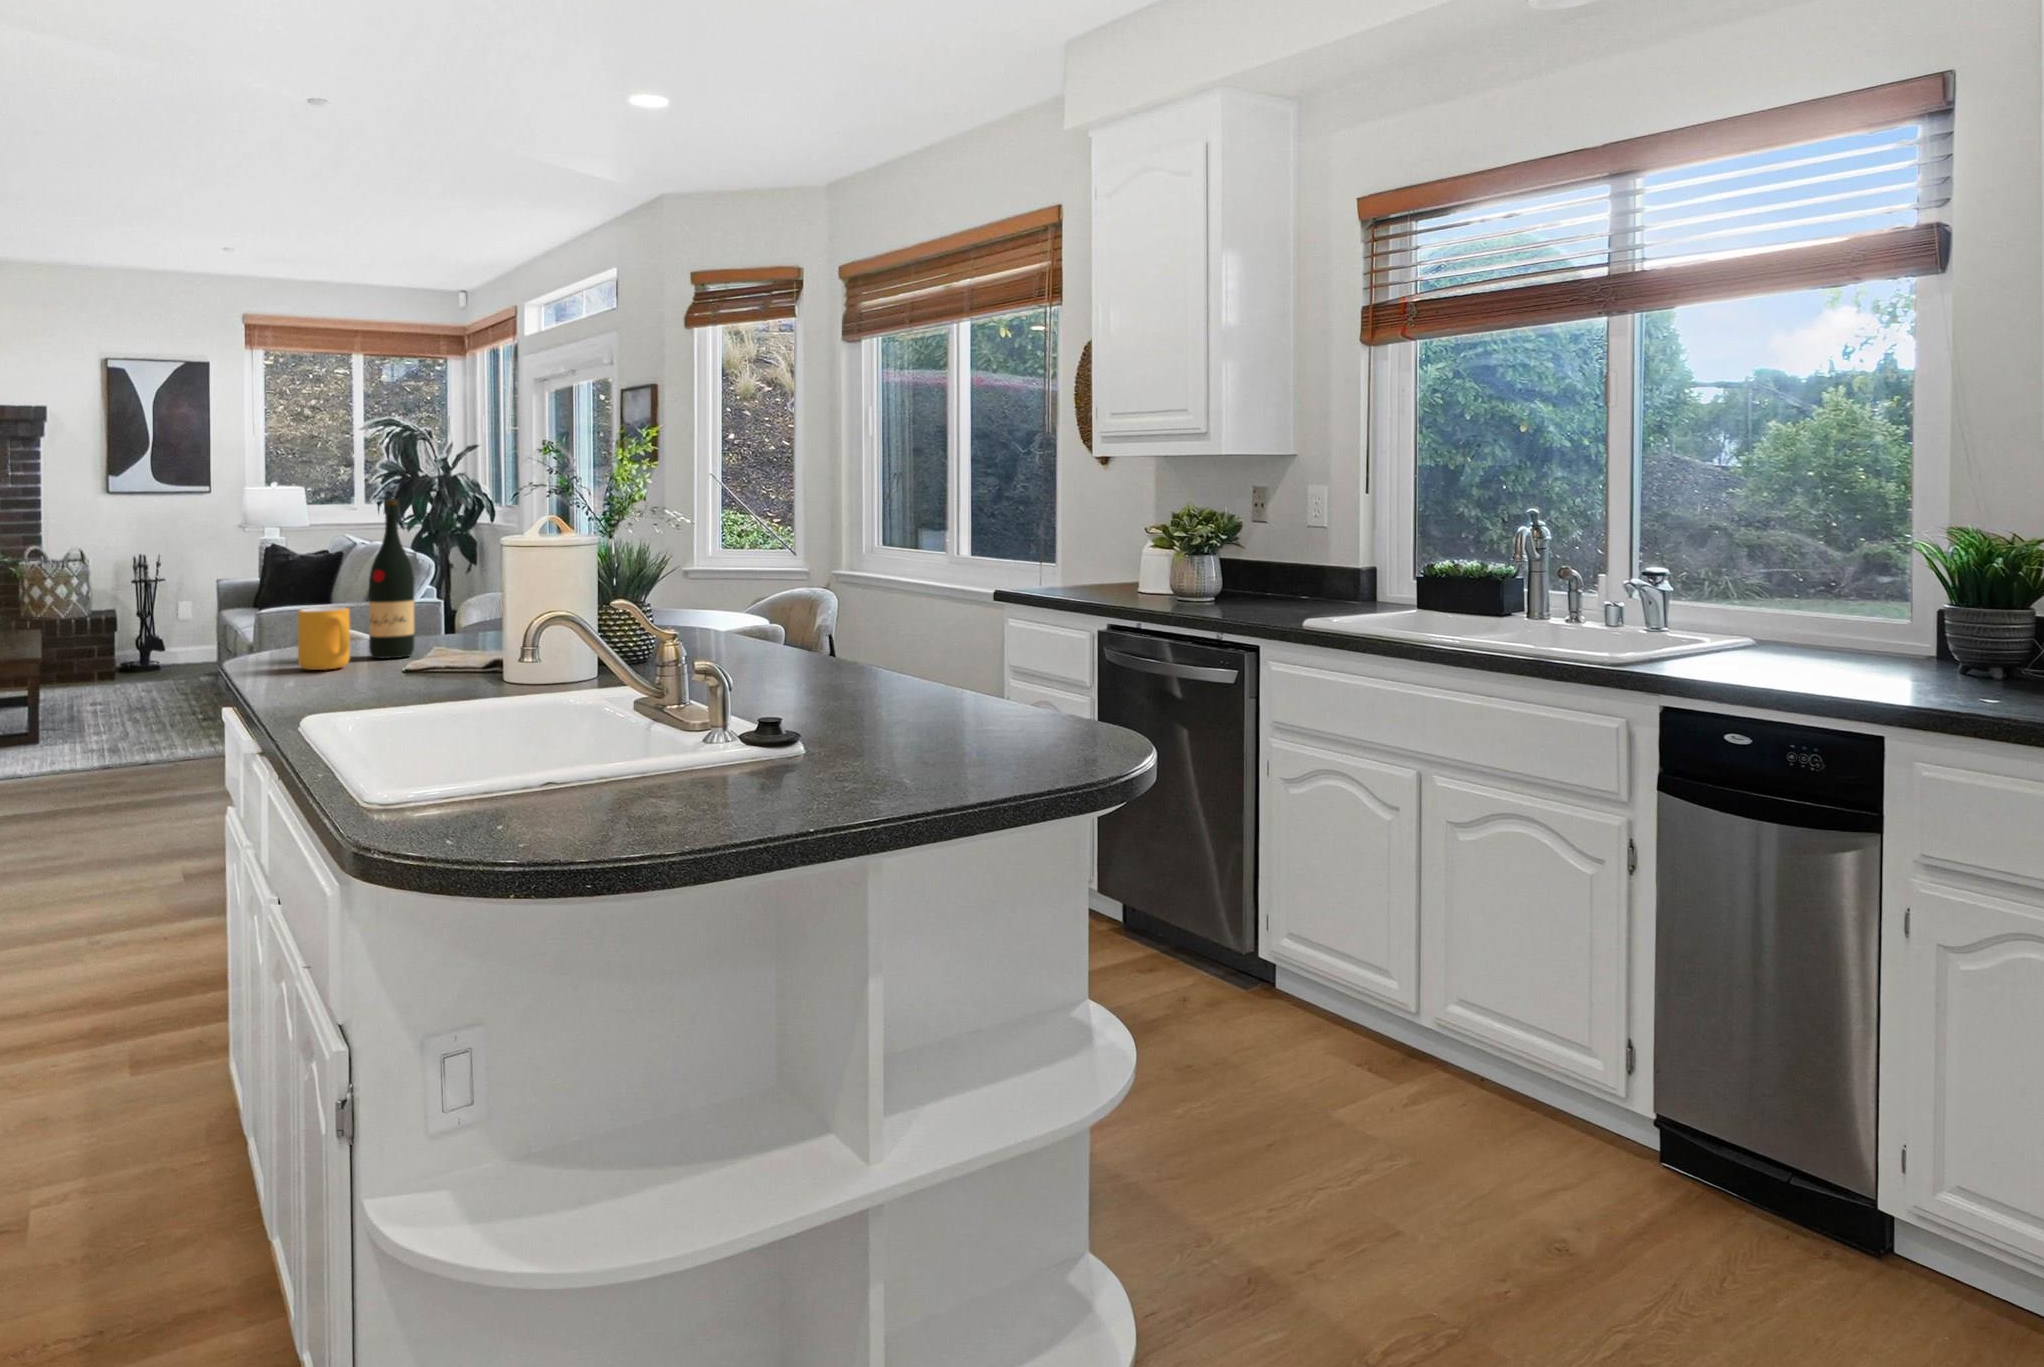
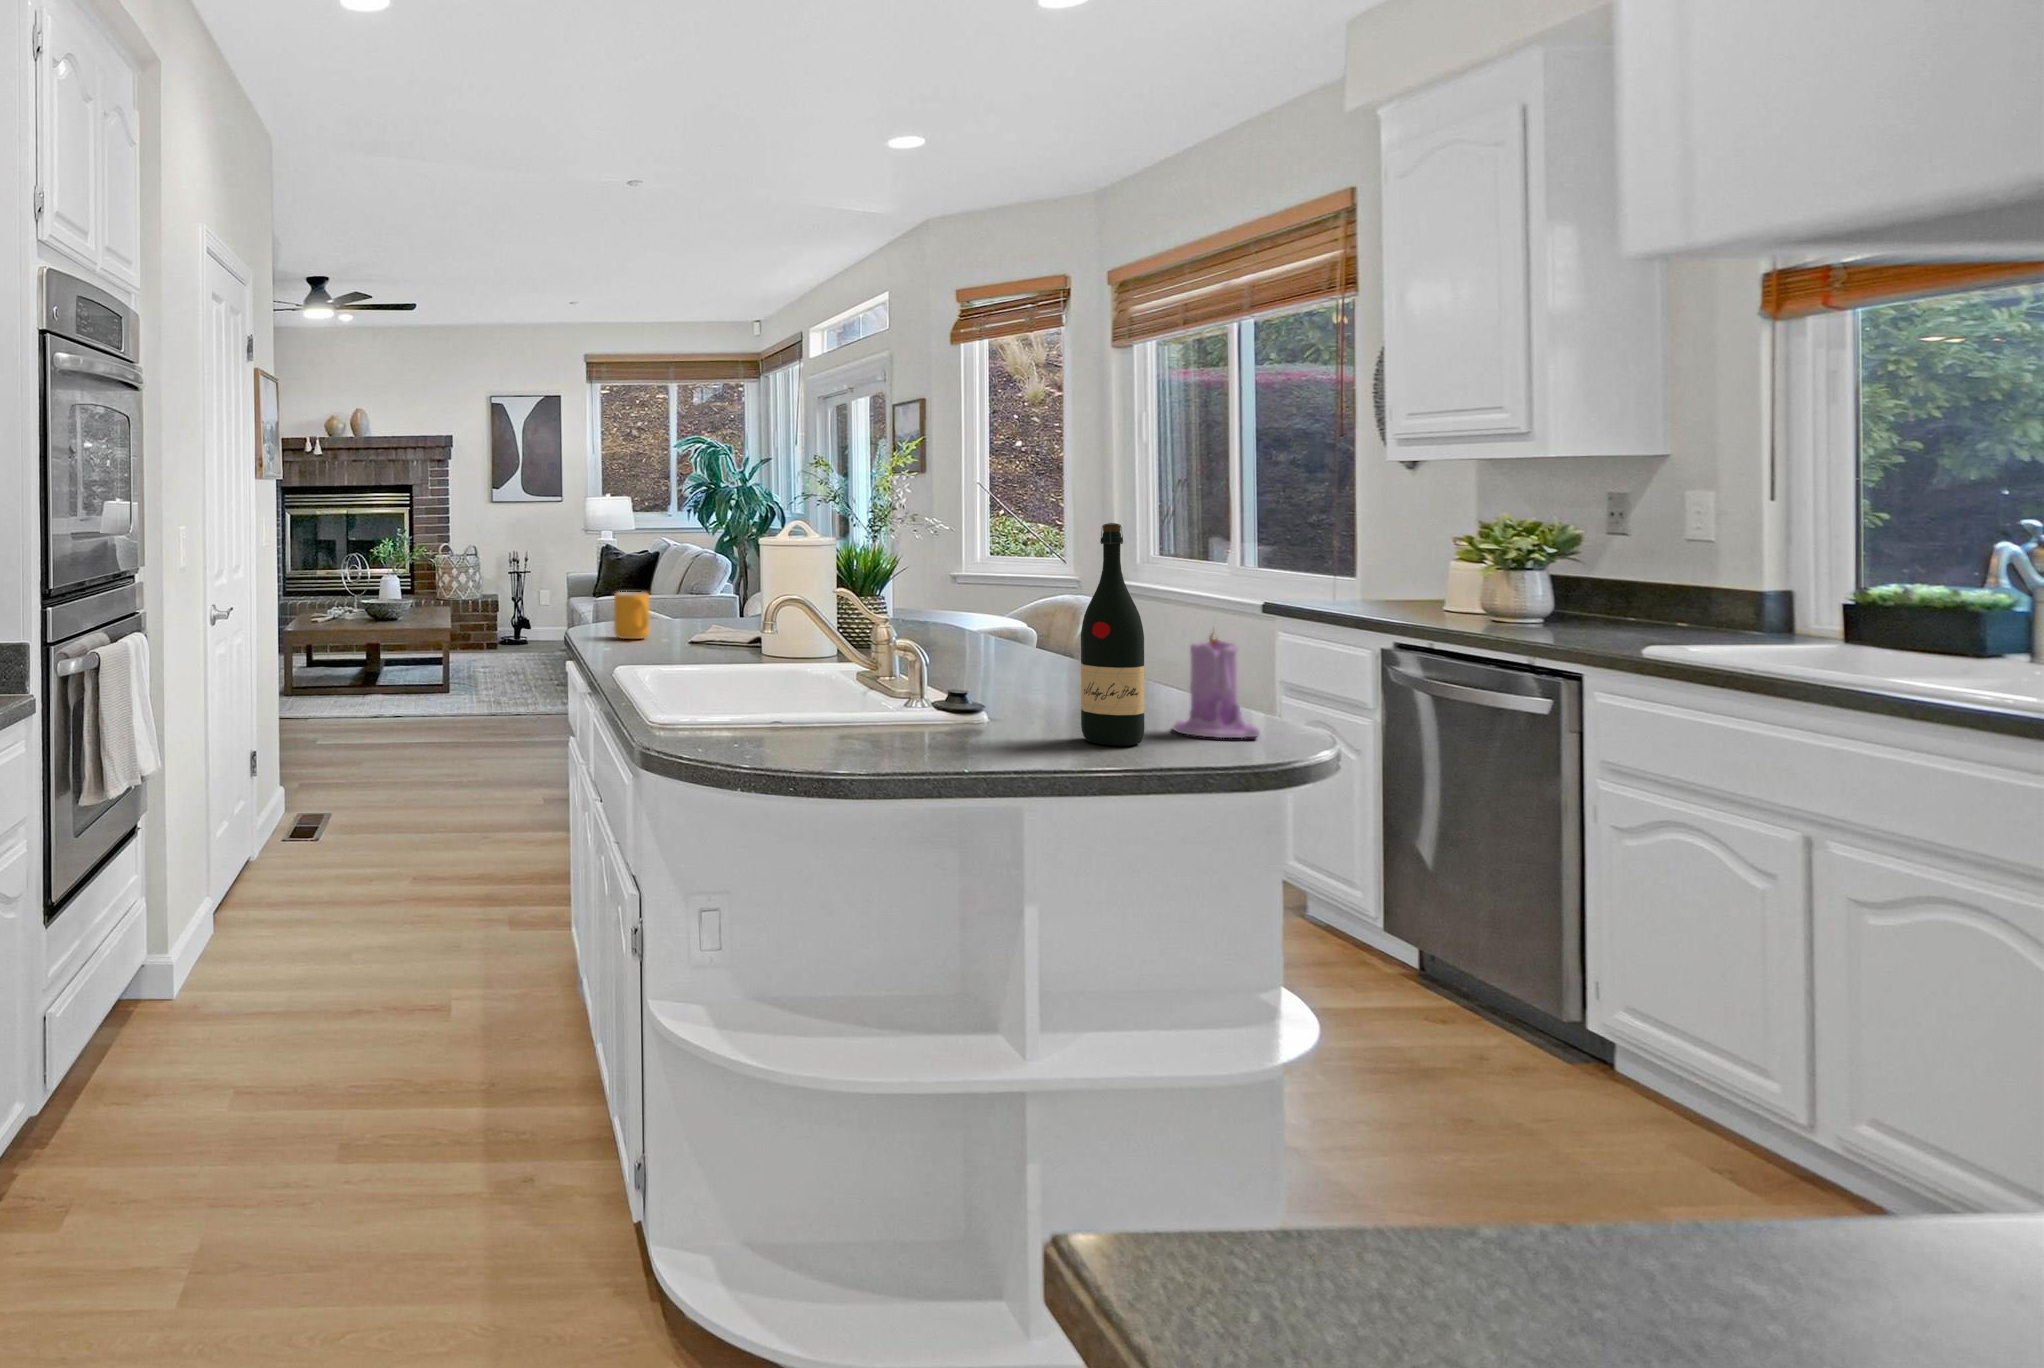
wine bottle: present [369,499,415,659] -> present [1081,523,1144,745]
candle: none [1002,625,1087,746] -> present [1174,629,1260,738]

